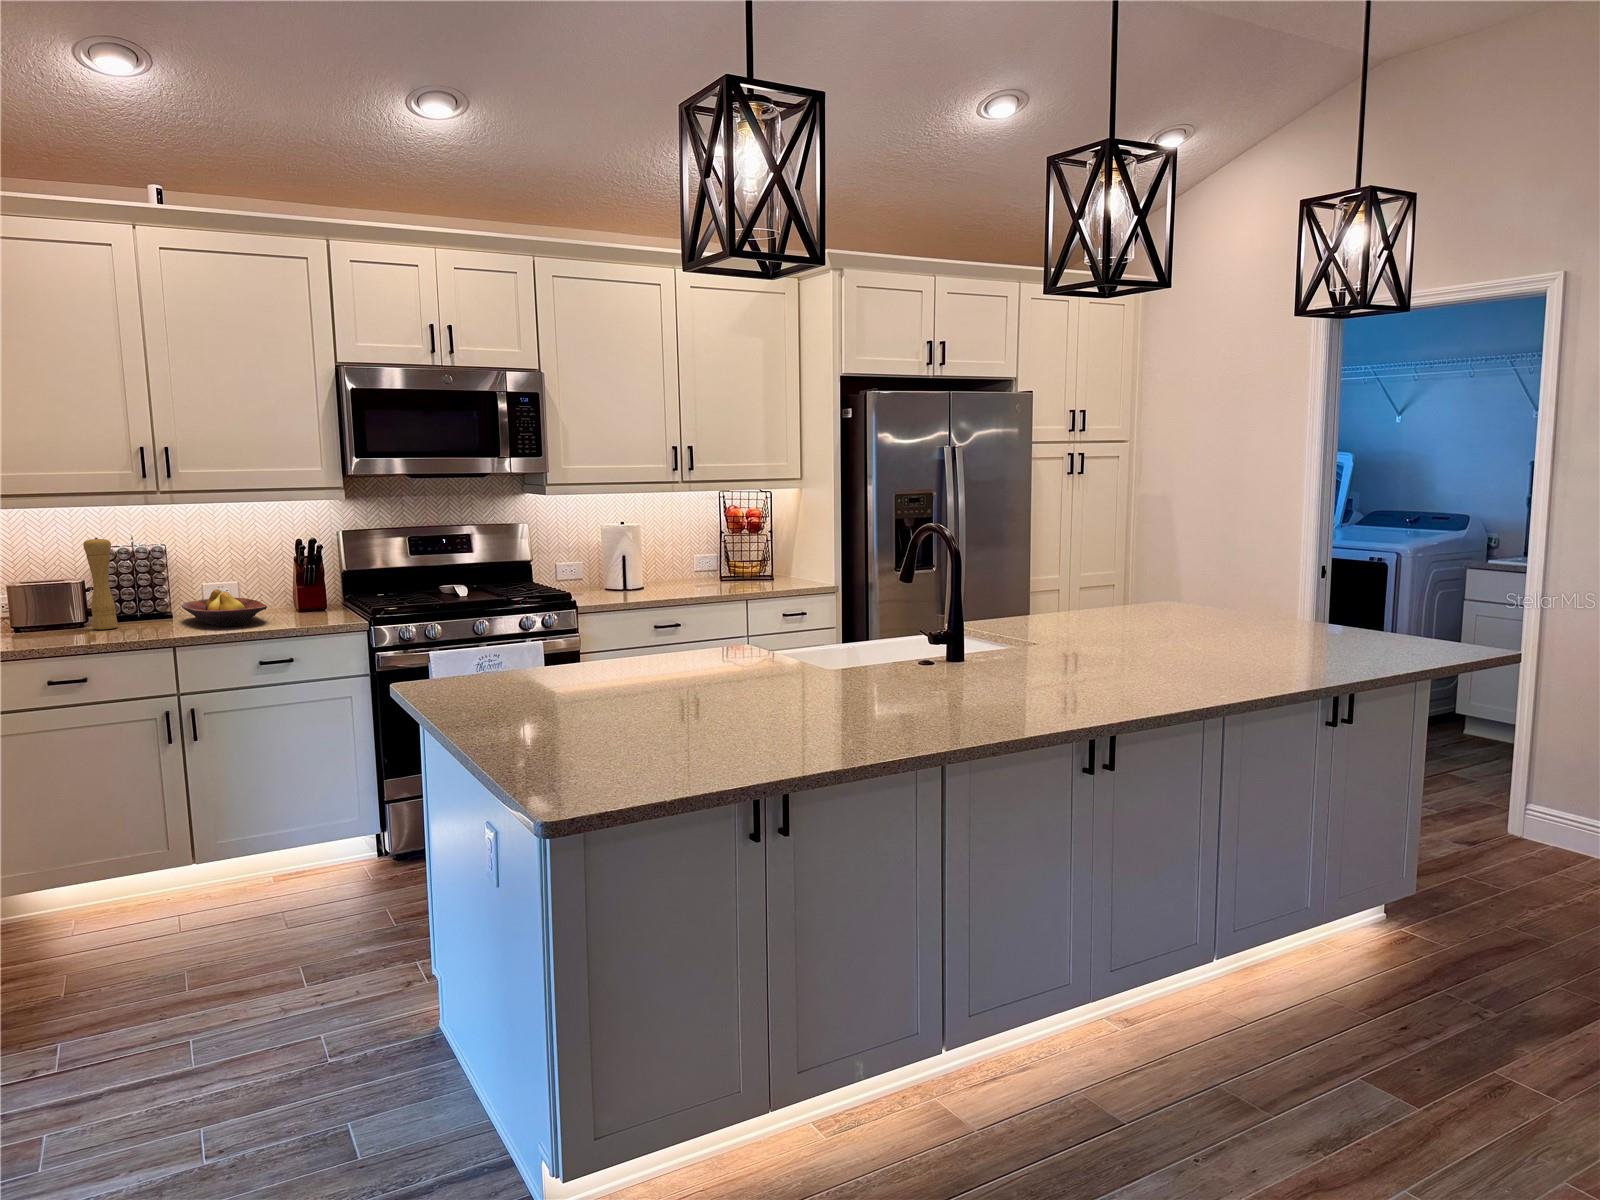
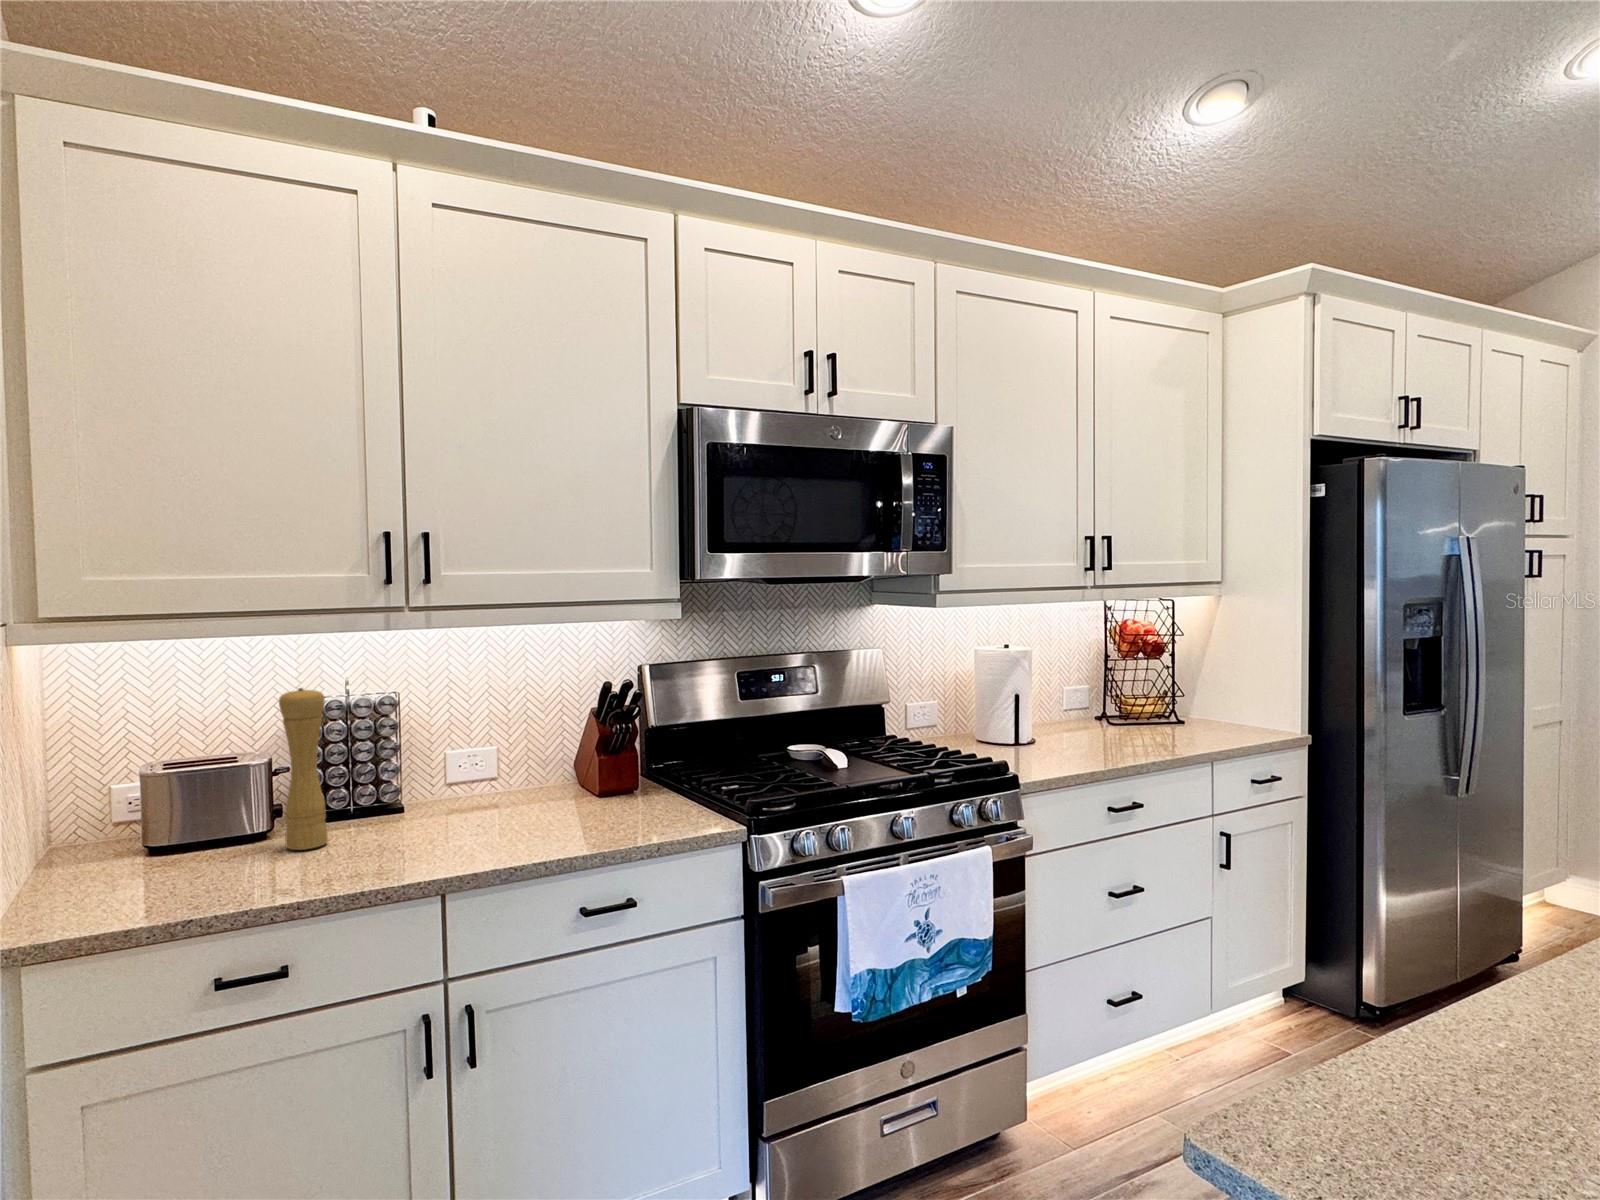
fruit bowl: present [182,589,267,626] -> none [428,768,575,839]

